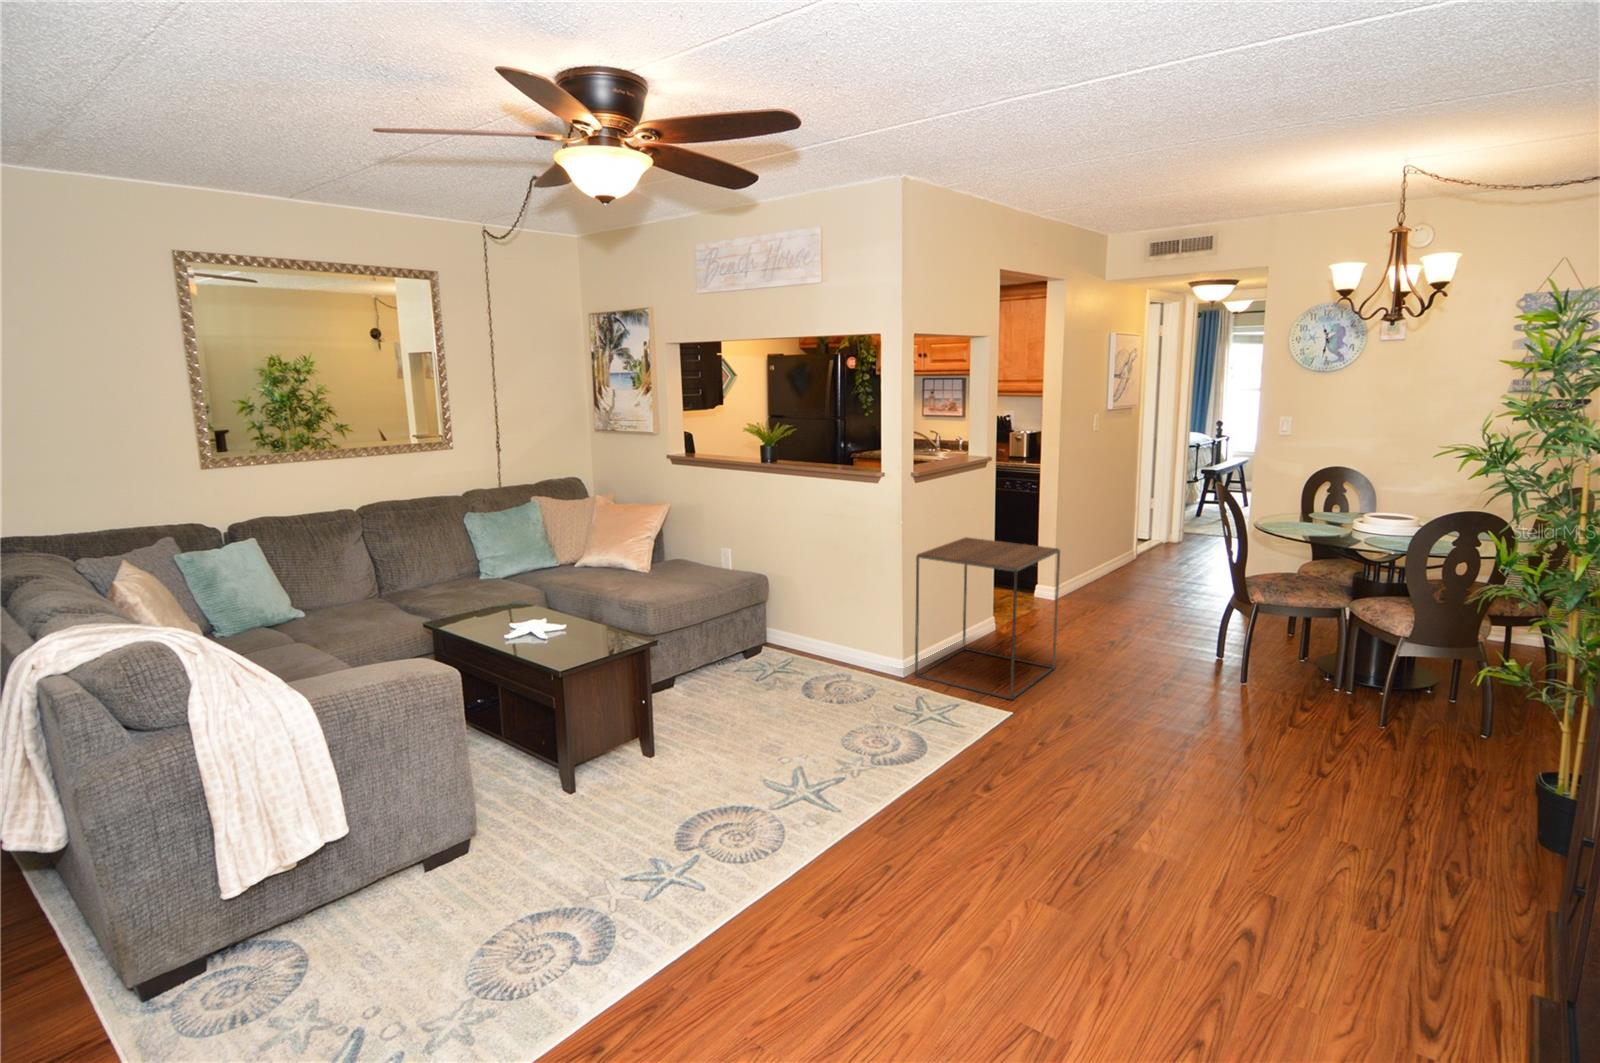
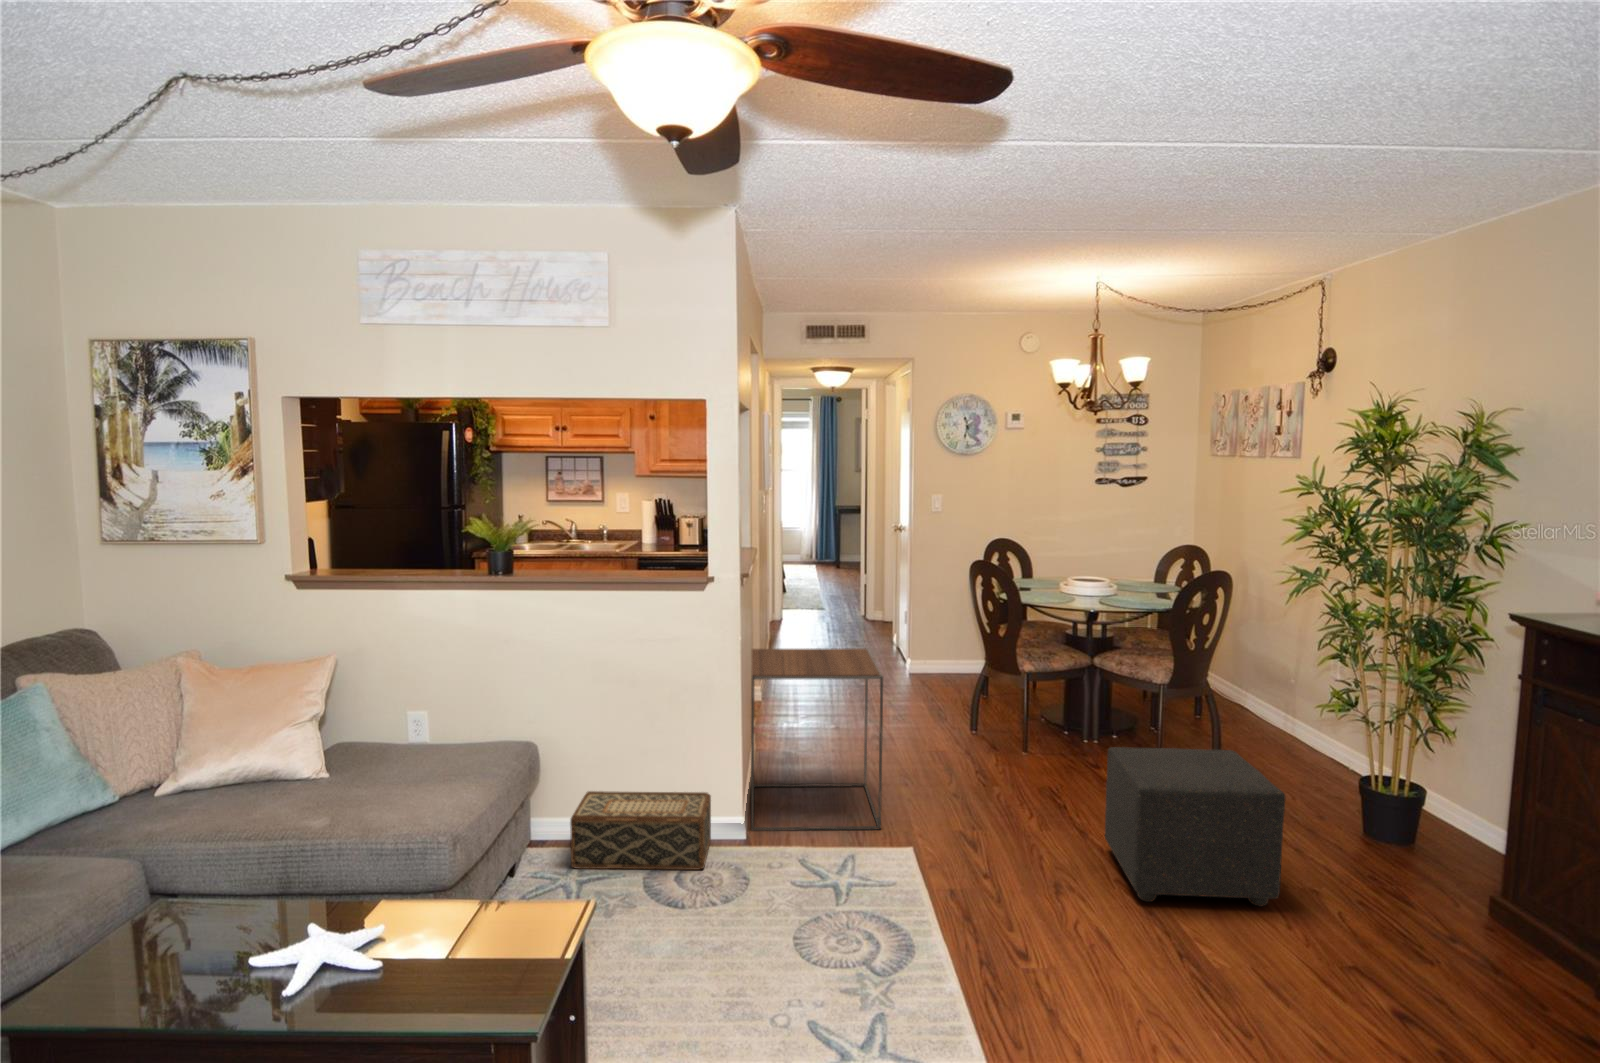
woven basket: none [771,621,877,690] -> present [570,791,711,870]
ottoman: none [1142,670,1346,862] -> present [1105,747,1285,906]

